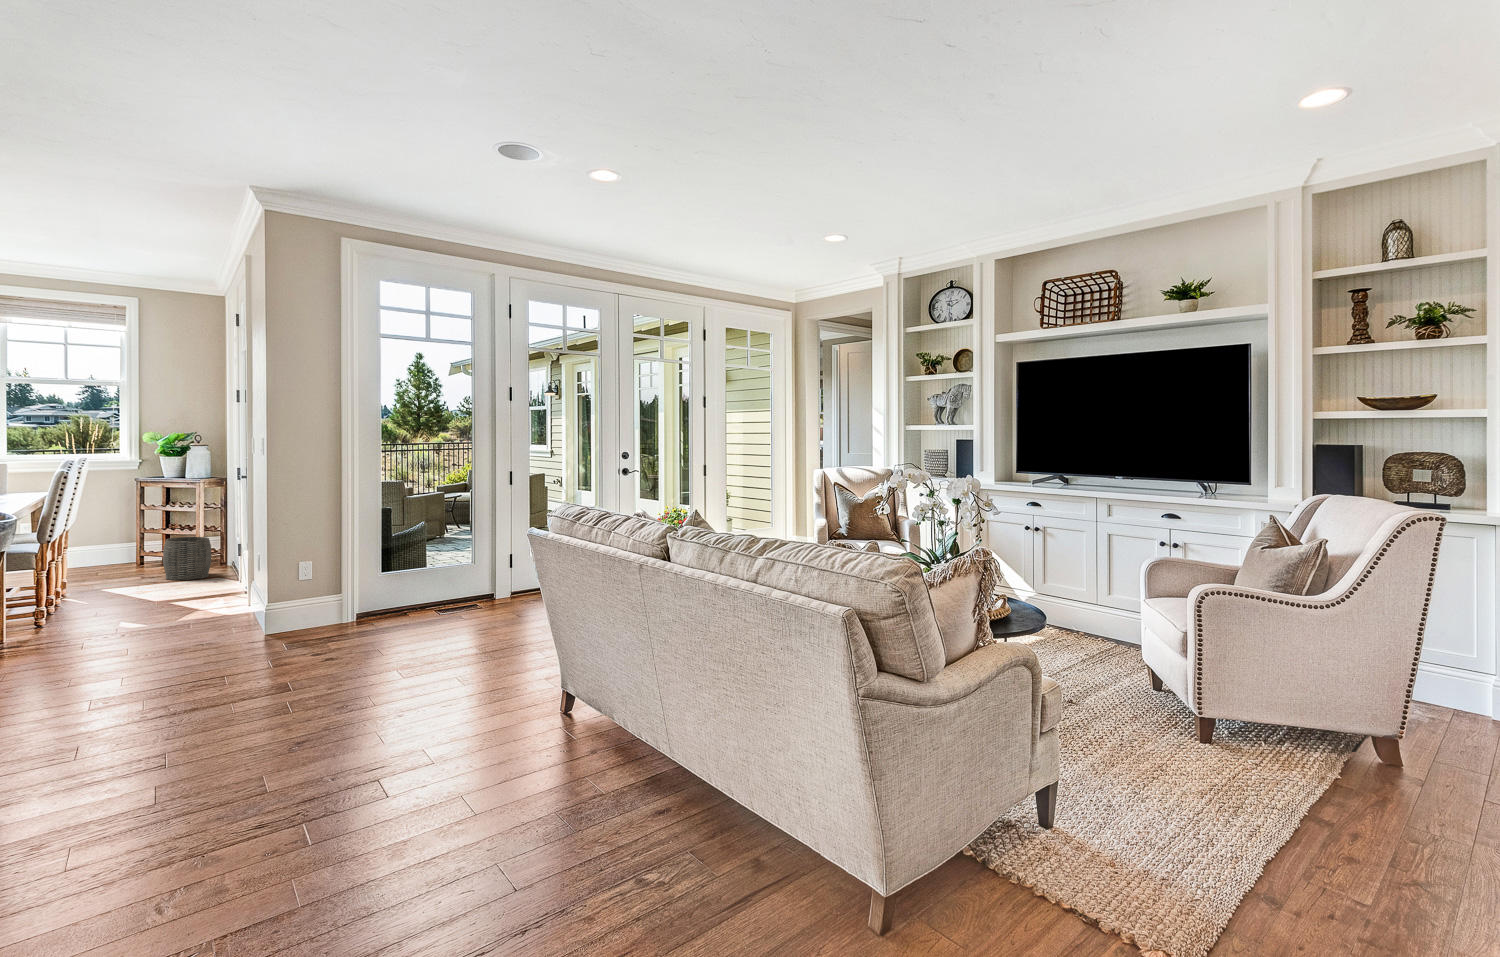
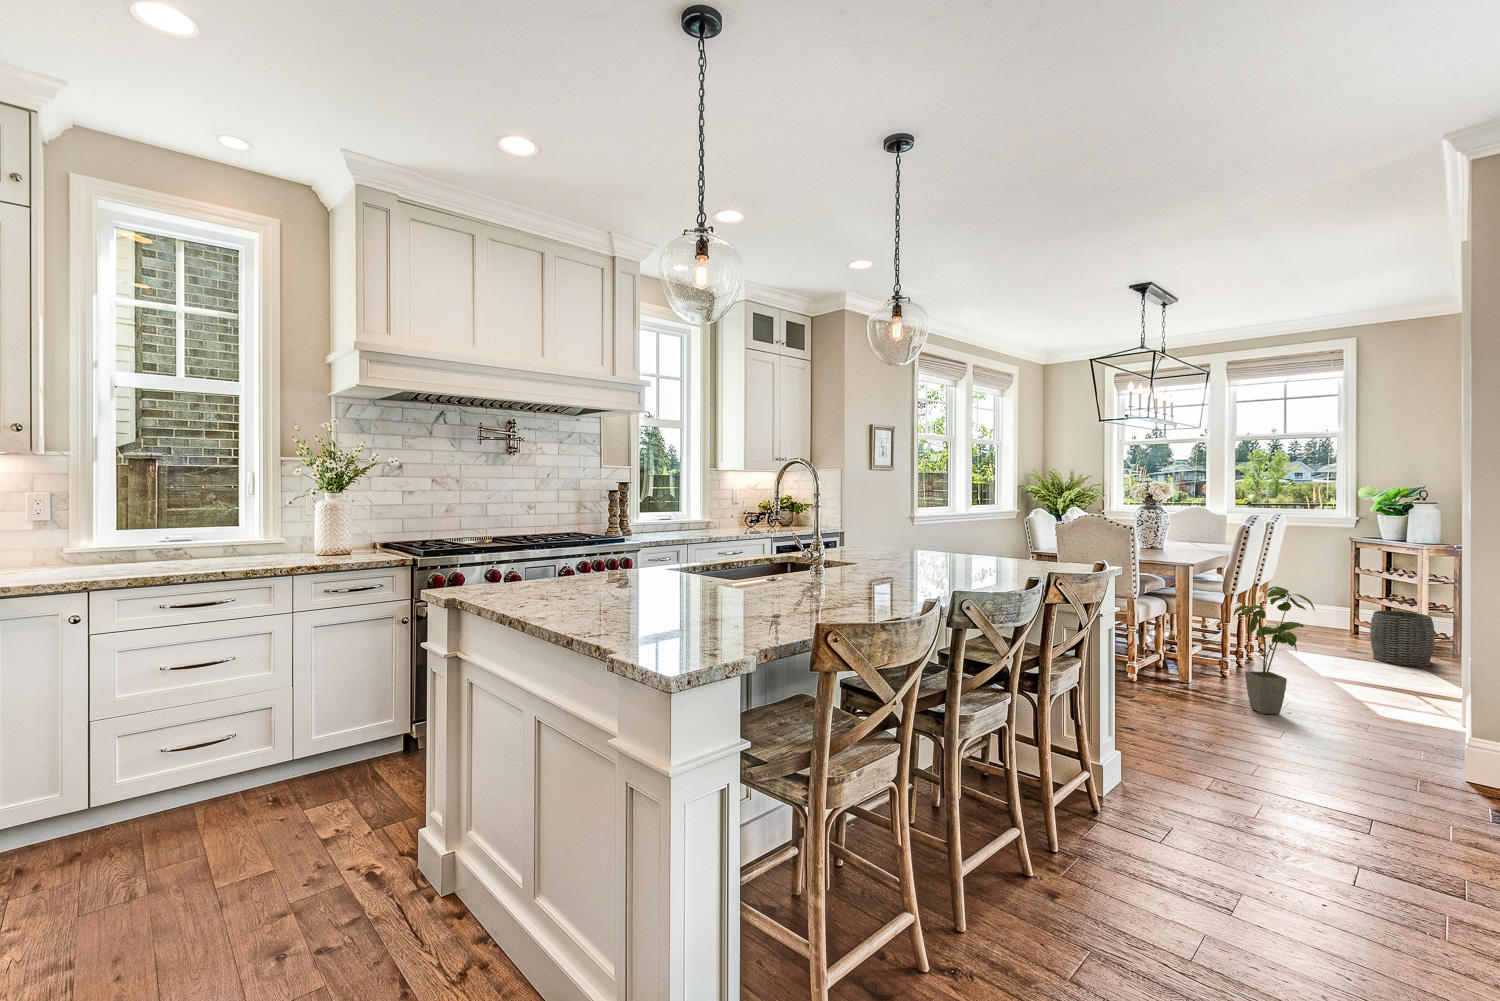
house plant: none [71,527,150,642] -> present [1233,586,1315,714]

